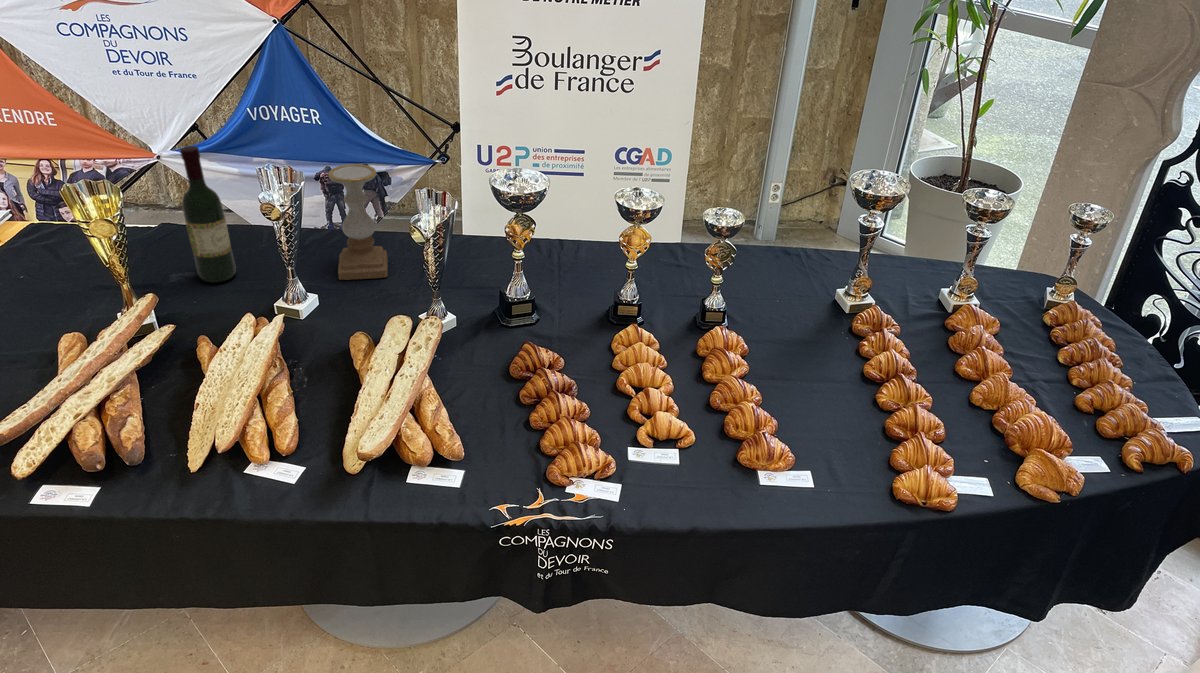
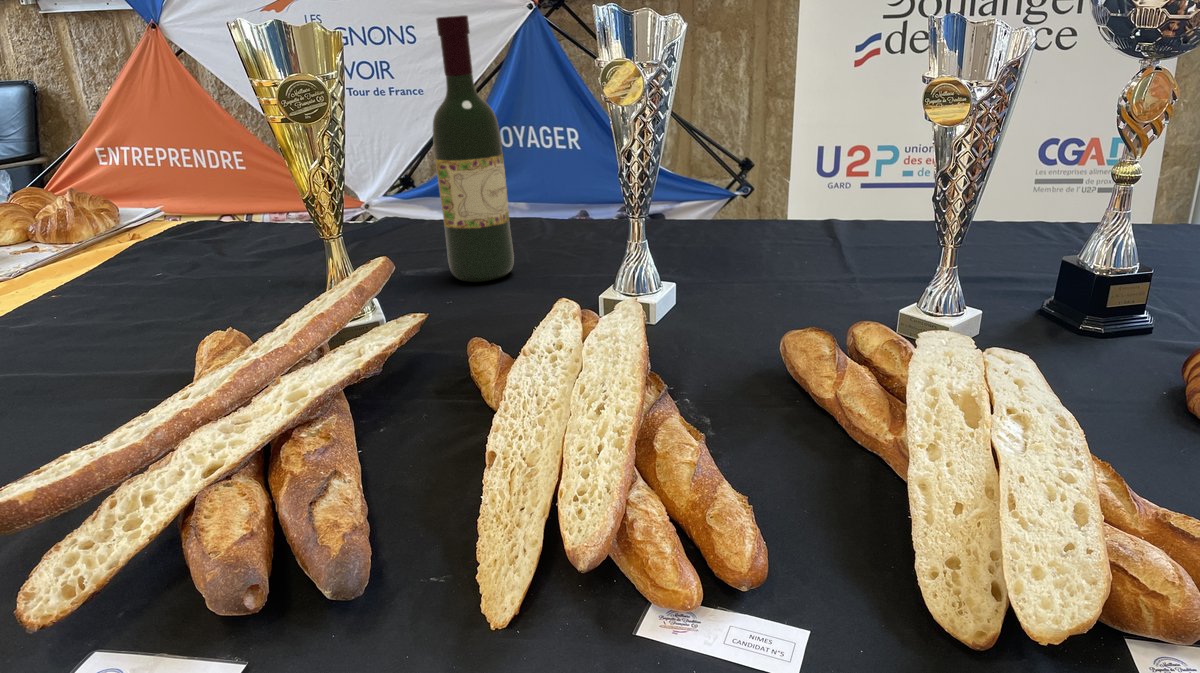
candle holder: present [328,164,388,280] -> none [692,50,794,270]

